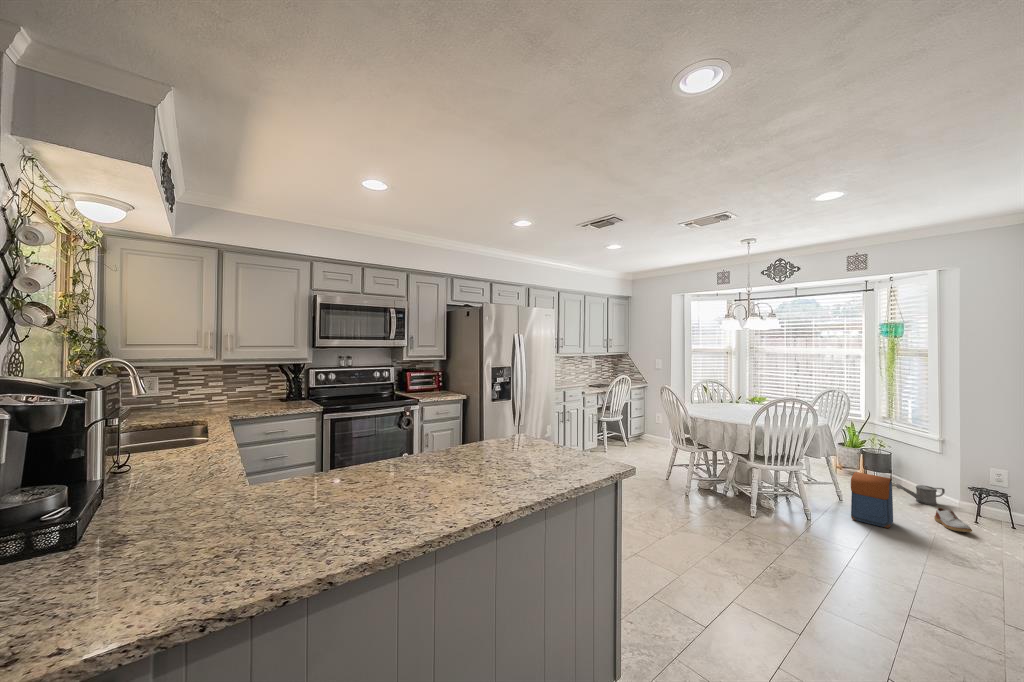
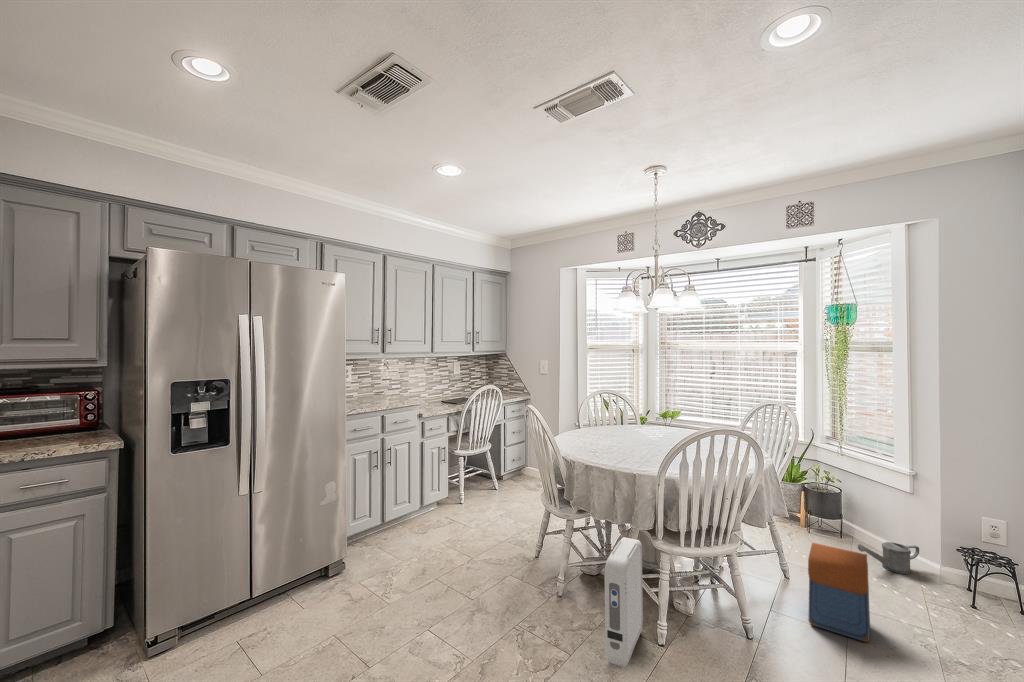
air purifier: none [720,459,742,524] -> present [605,537,643,668]
shoe: present [934,508,972,532] -> none [921,590,985,639]

